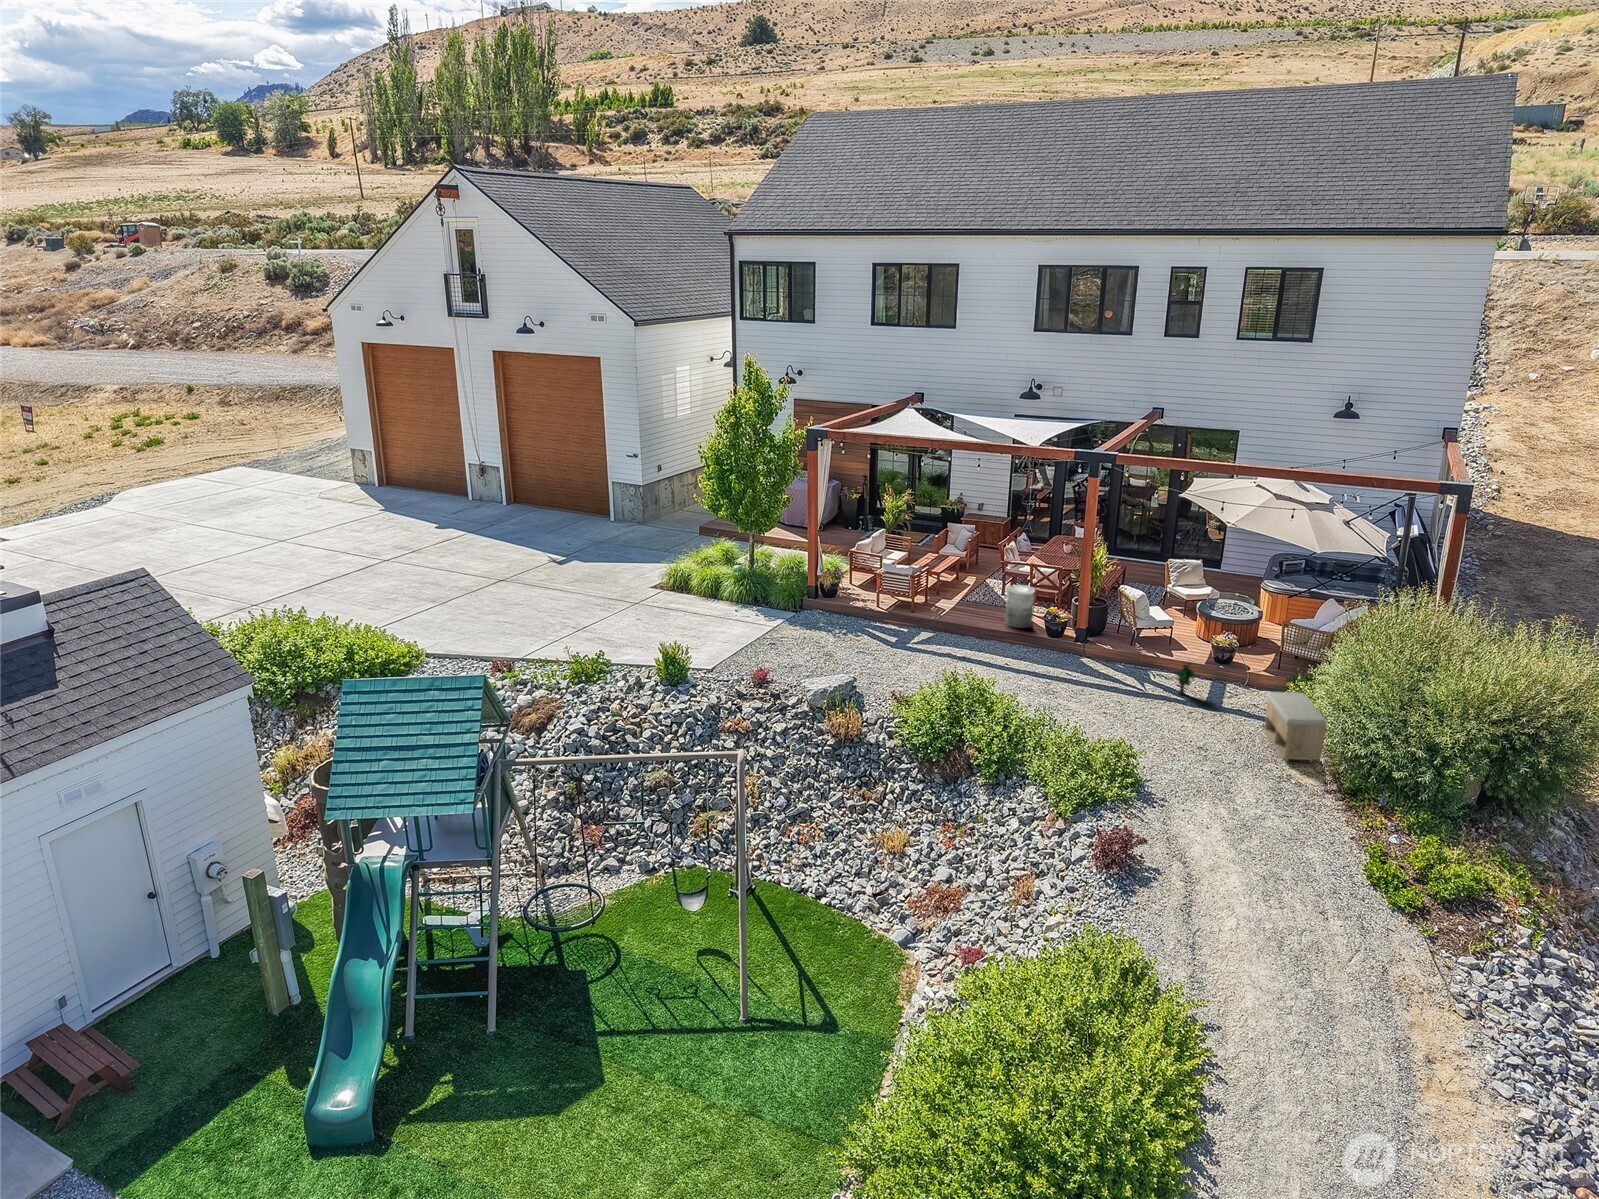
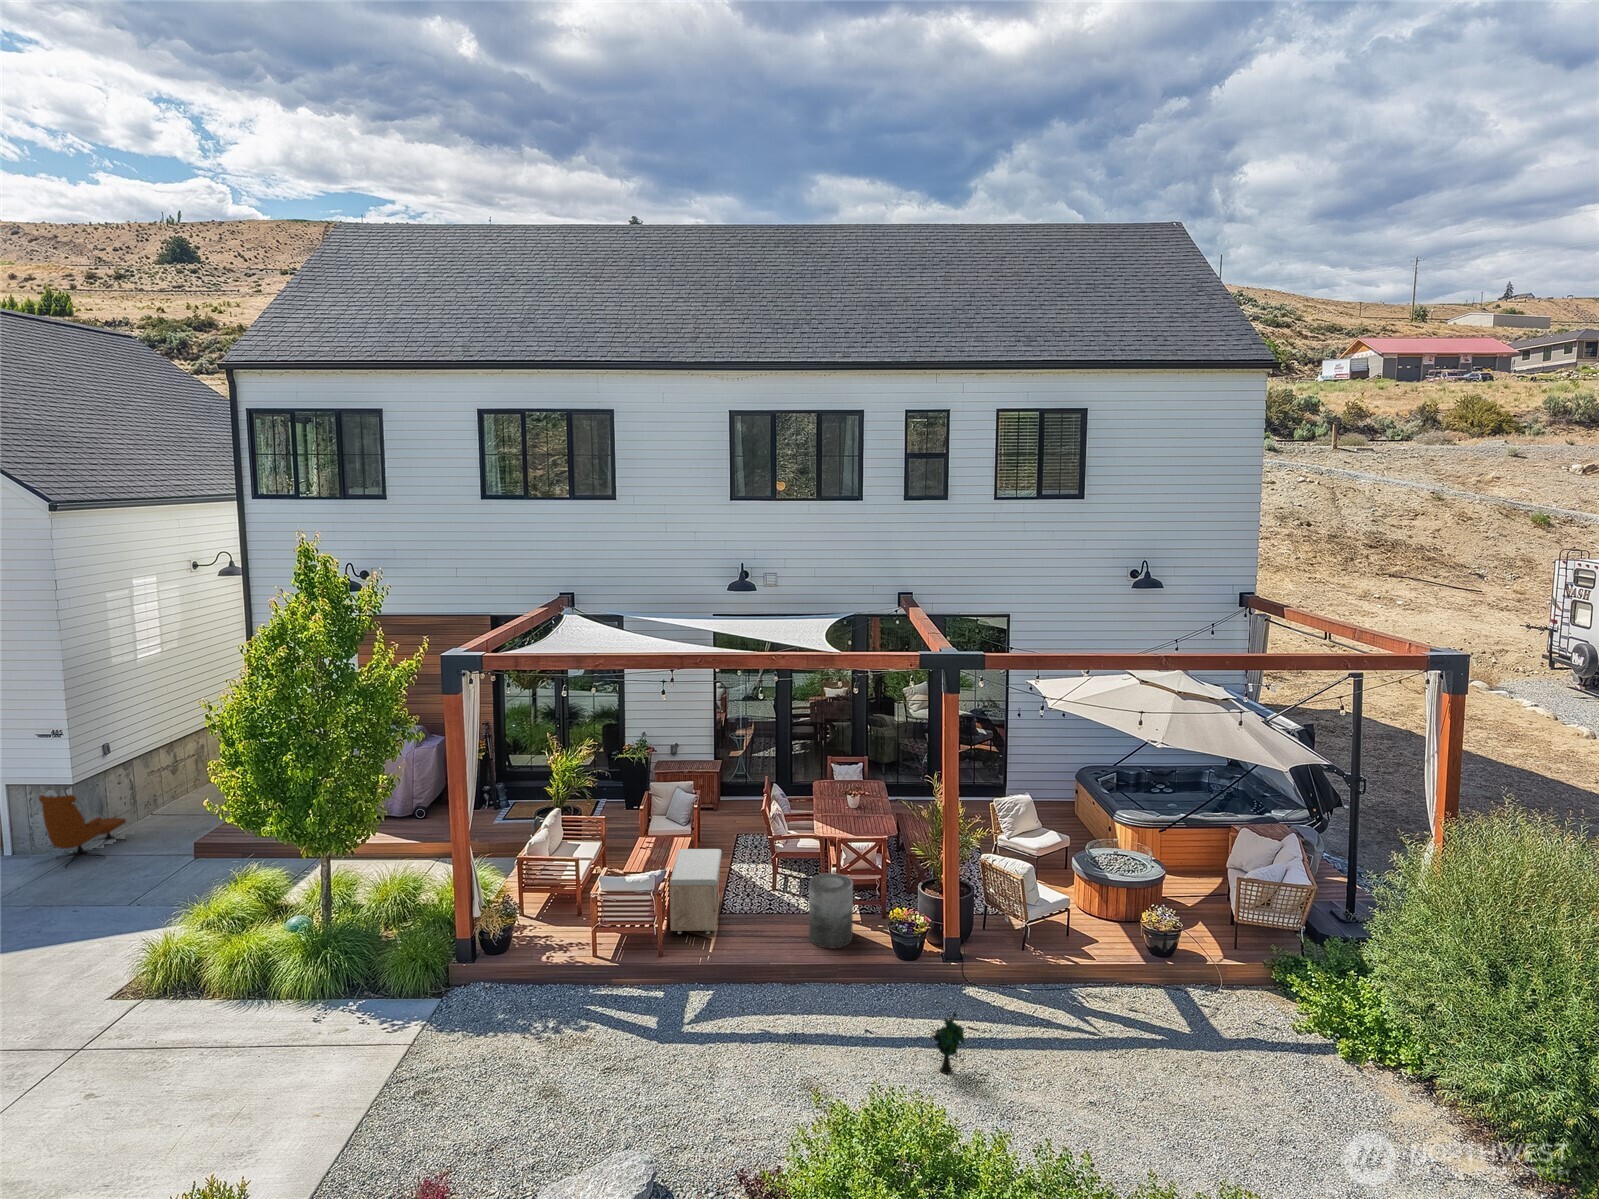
lounge chair: none [627,489,666,530] -> present [39,795,126,867]
decorative plant: present [1175,663,1194,695] -> present [931,1012,965,1074]
storage bench: present [1263,692,1327,762] -> present [670,849,722,934]

